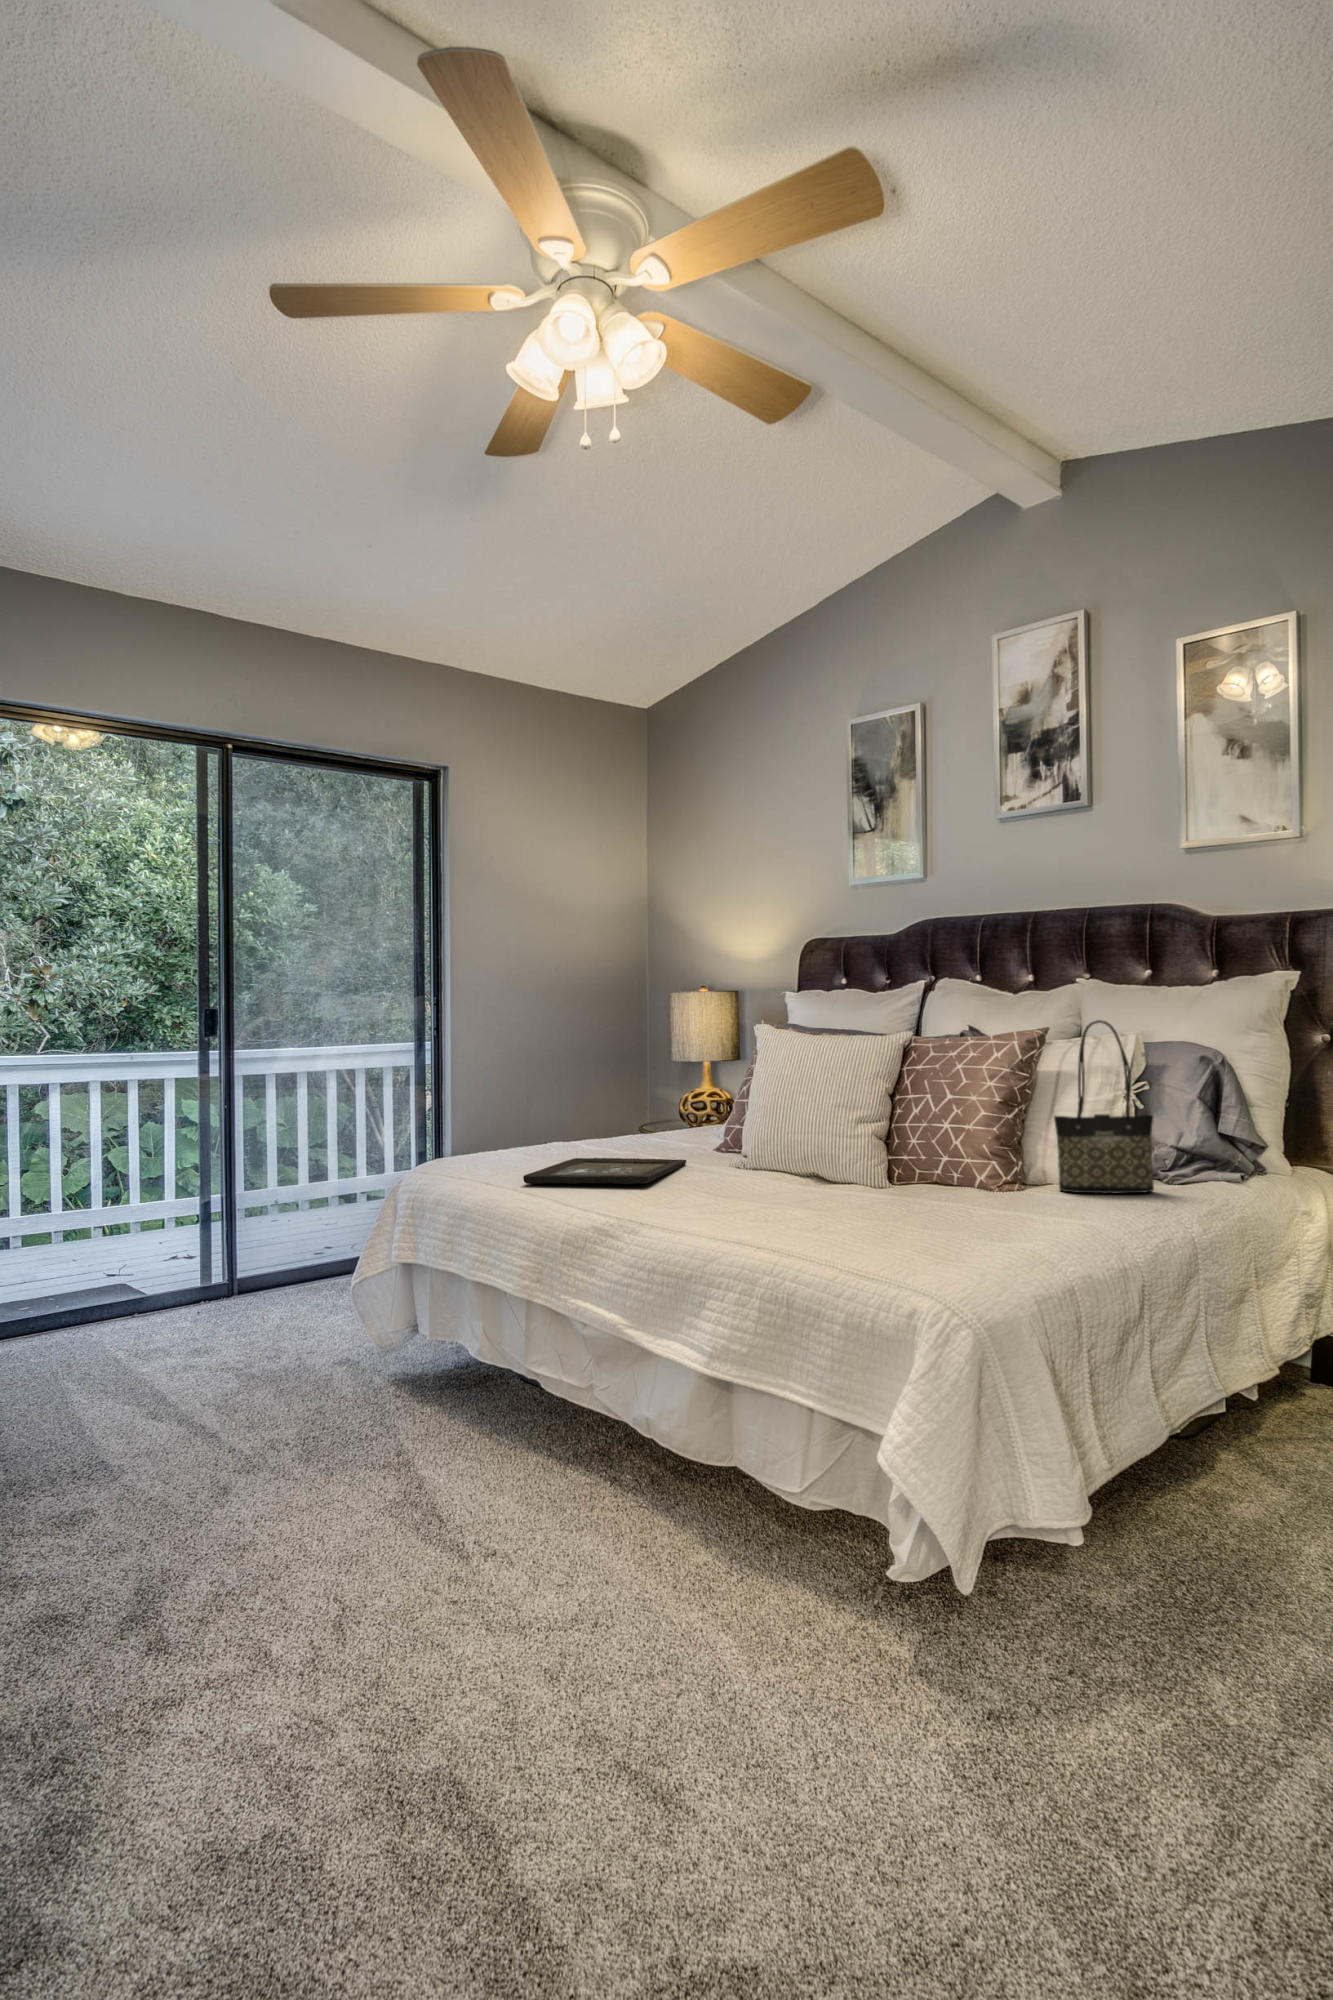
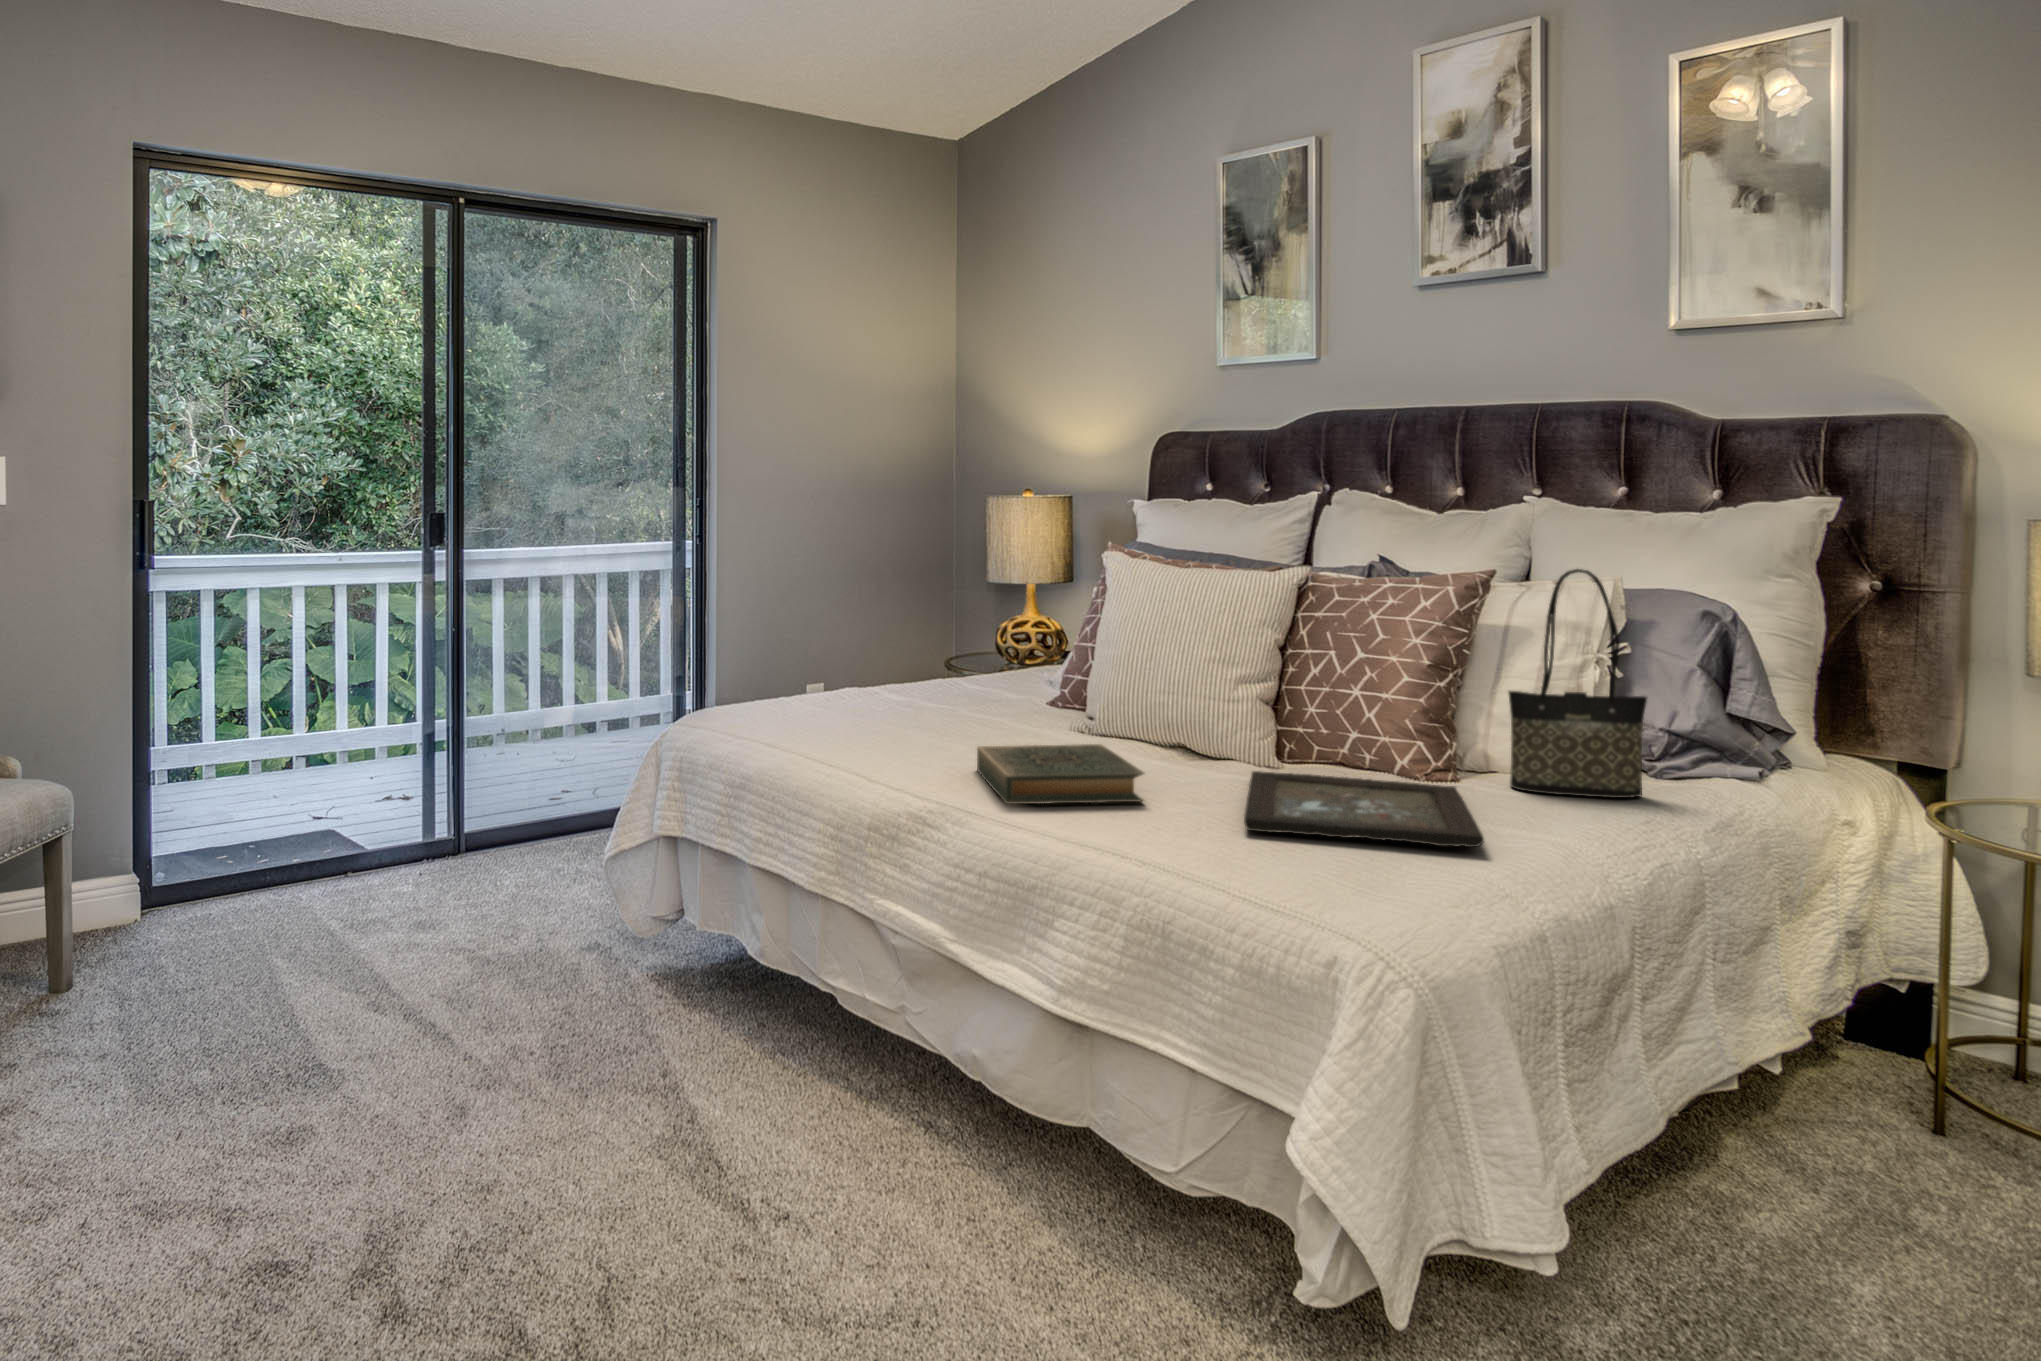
tray: present [523,1158,686,1184] -> present [1244,771,1484,847]
hardback book: none [653,1173,780,1217] -> present [977,744,1144,804]

